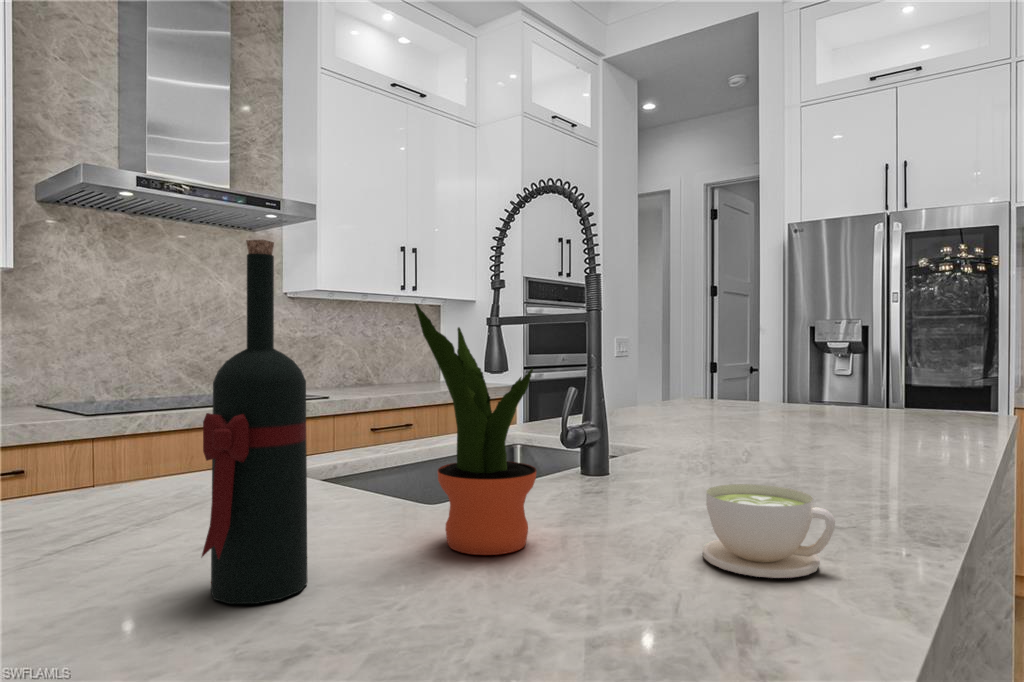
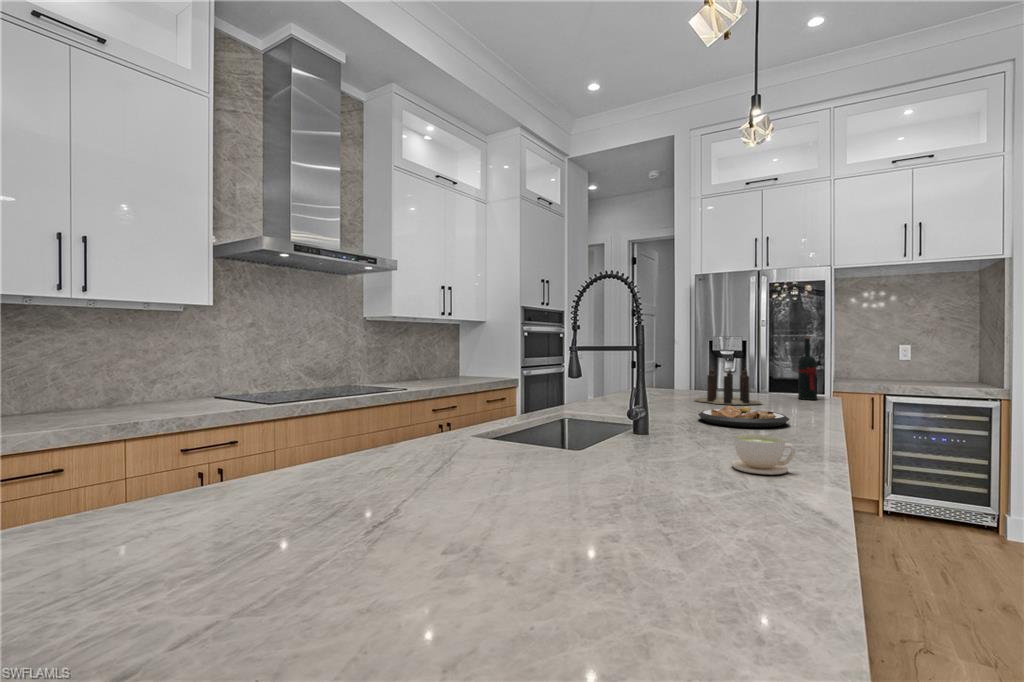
wine bottle: present [202,240,307,604] -> present [798,336,817,400]
potted plant: present [415,304,536,555] -> none [604,350,657,470]
candle: none [754,362,897,424] -> present [695,368,762,405]
plate: none [729,425,893,465] -> present [698,405,789,427]

